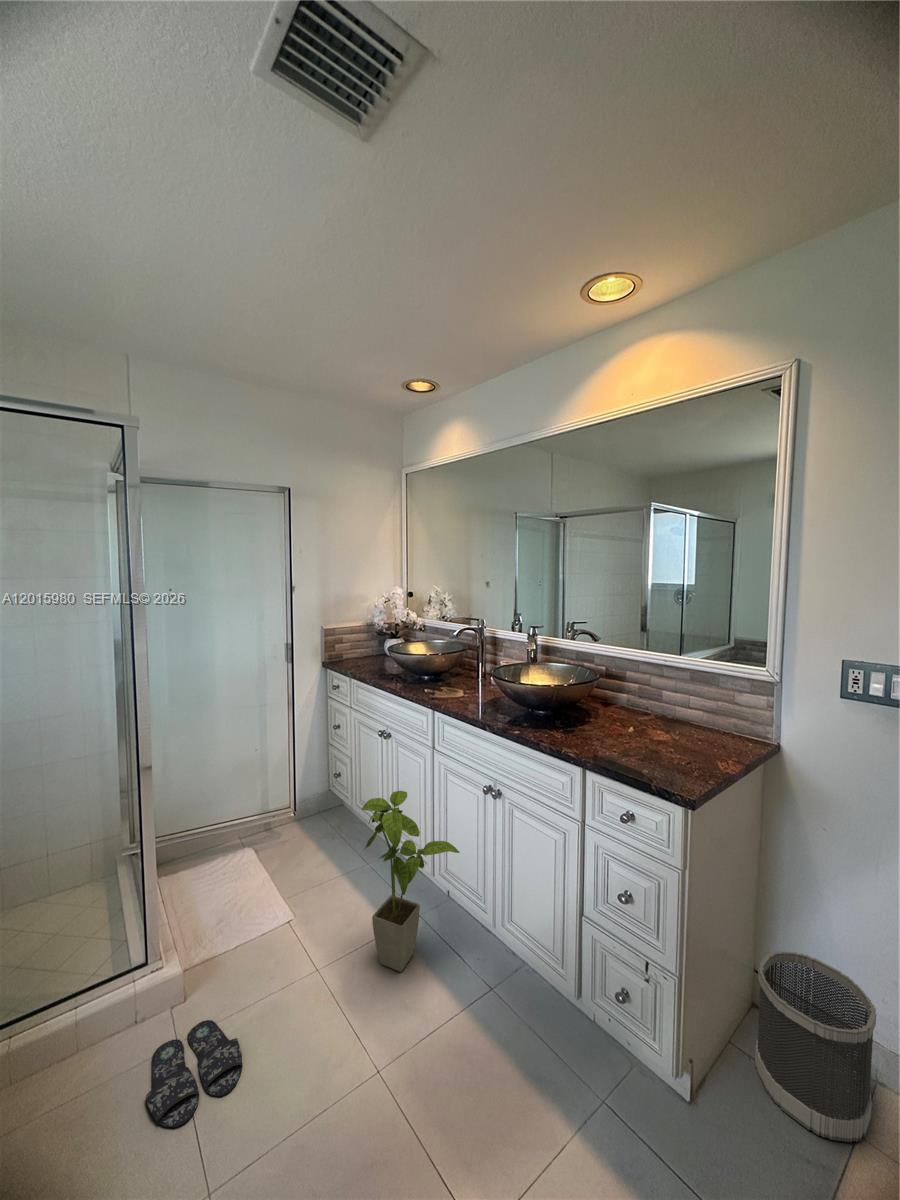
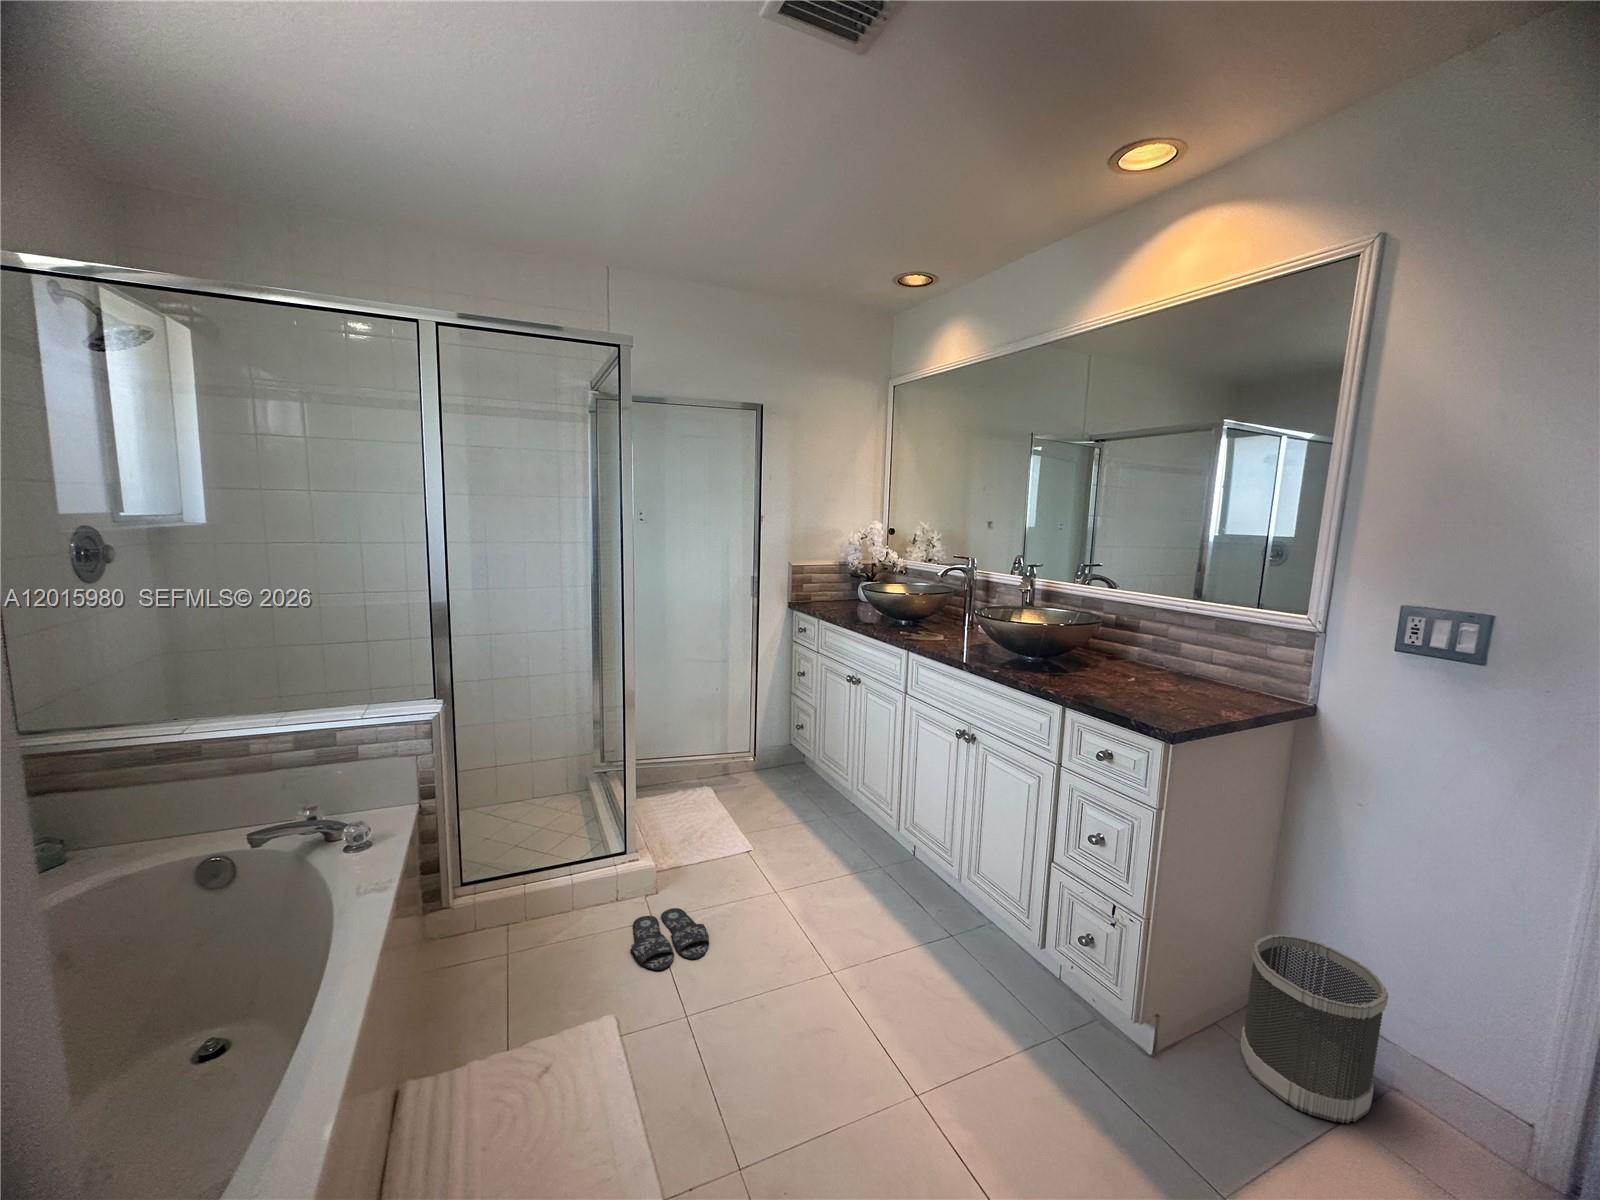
house plant: present [362,791,460,972] -> none [826,724,927,906]

